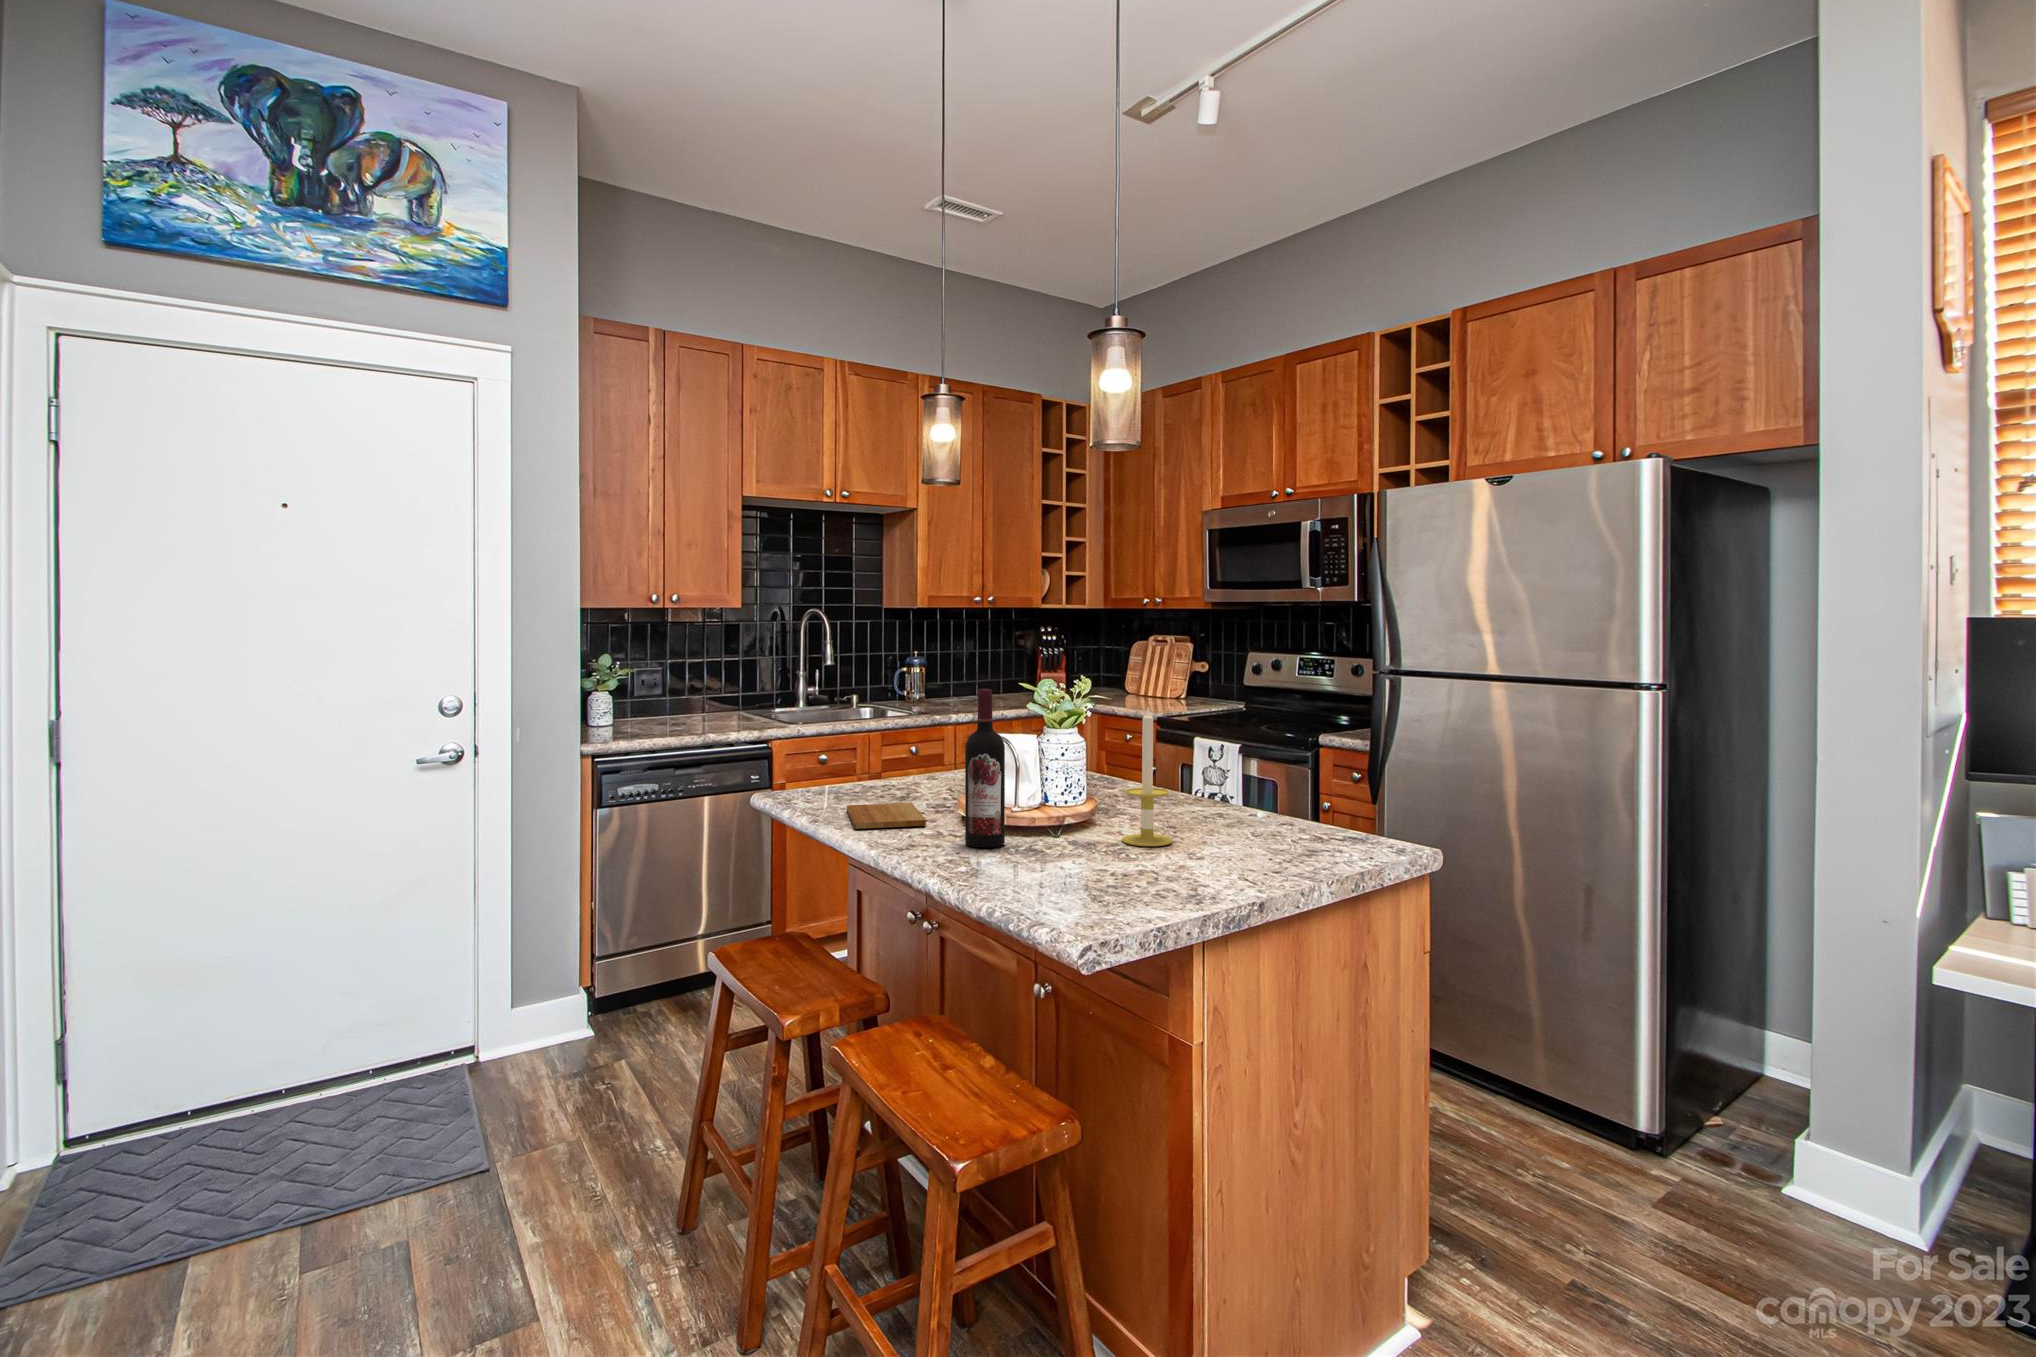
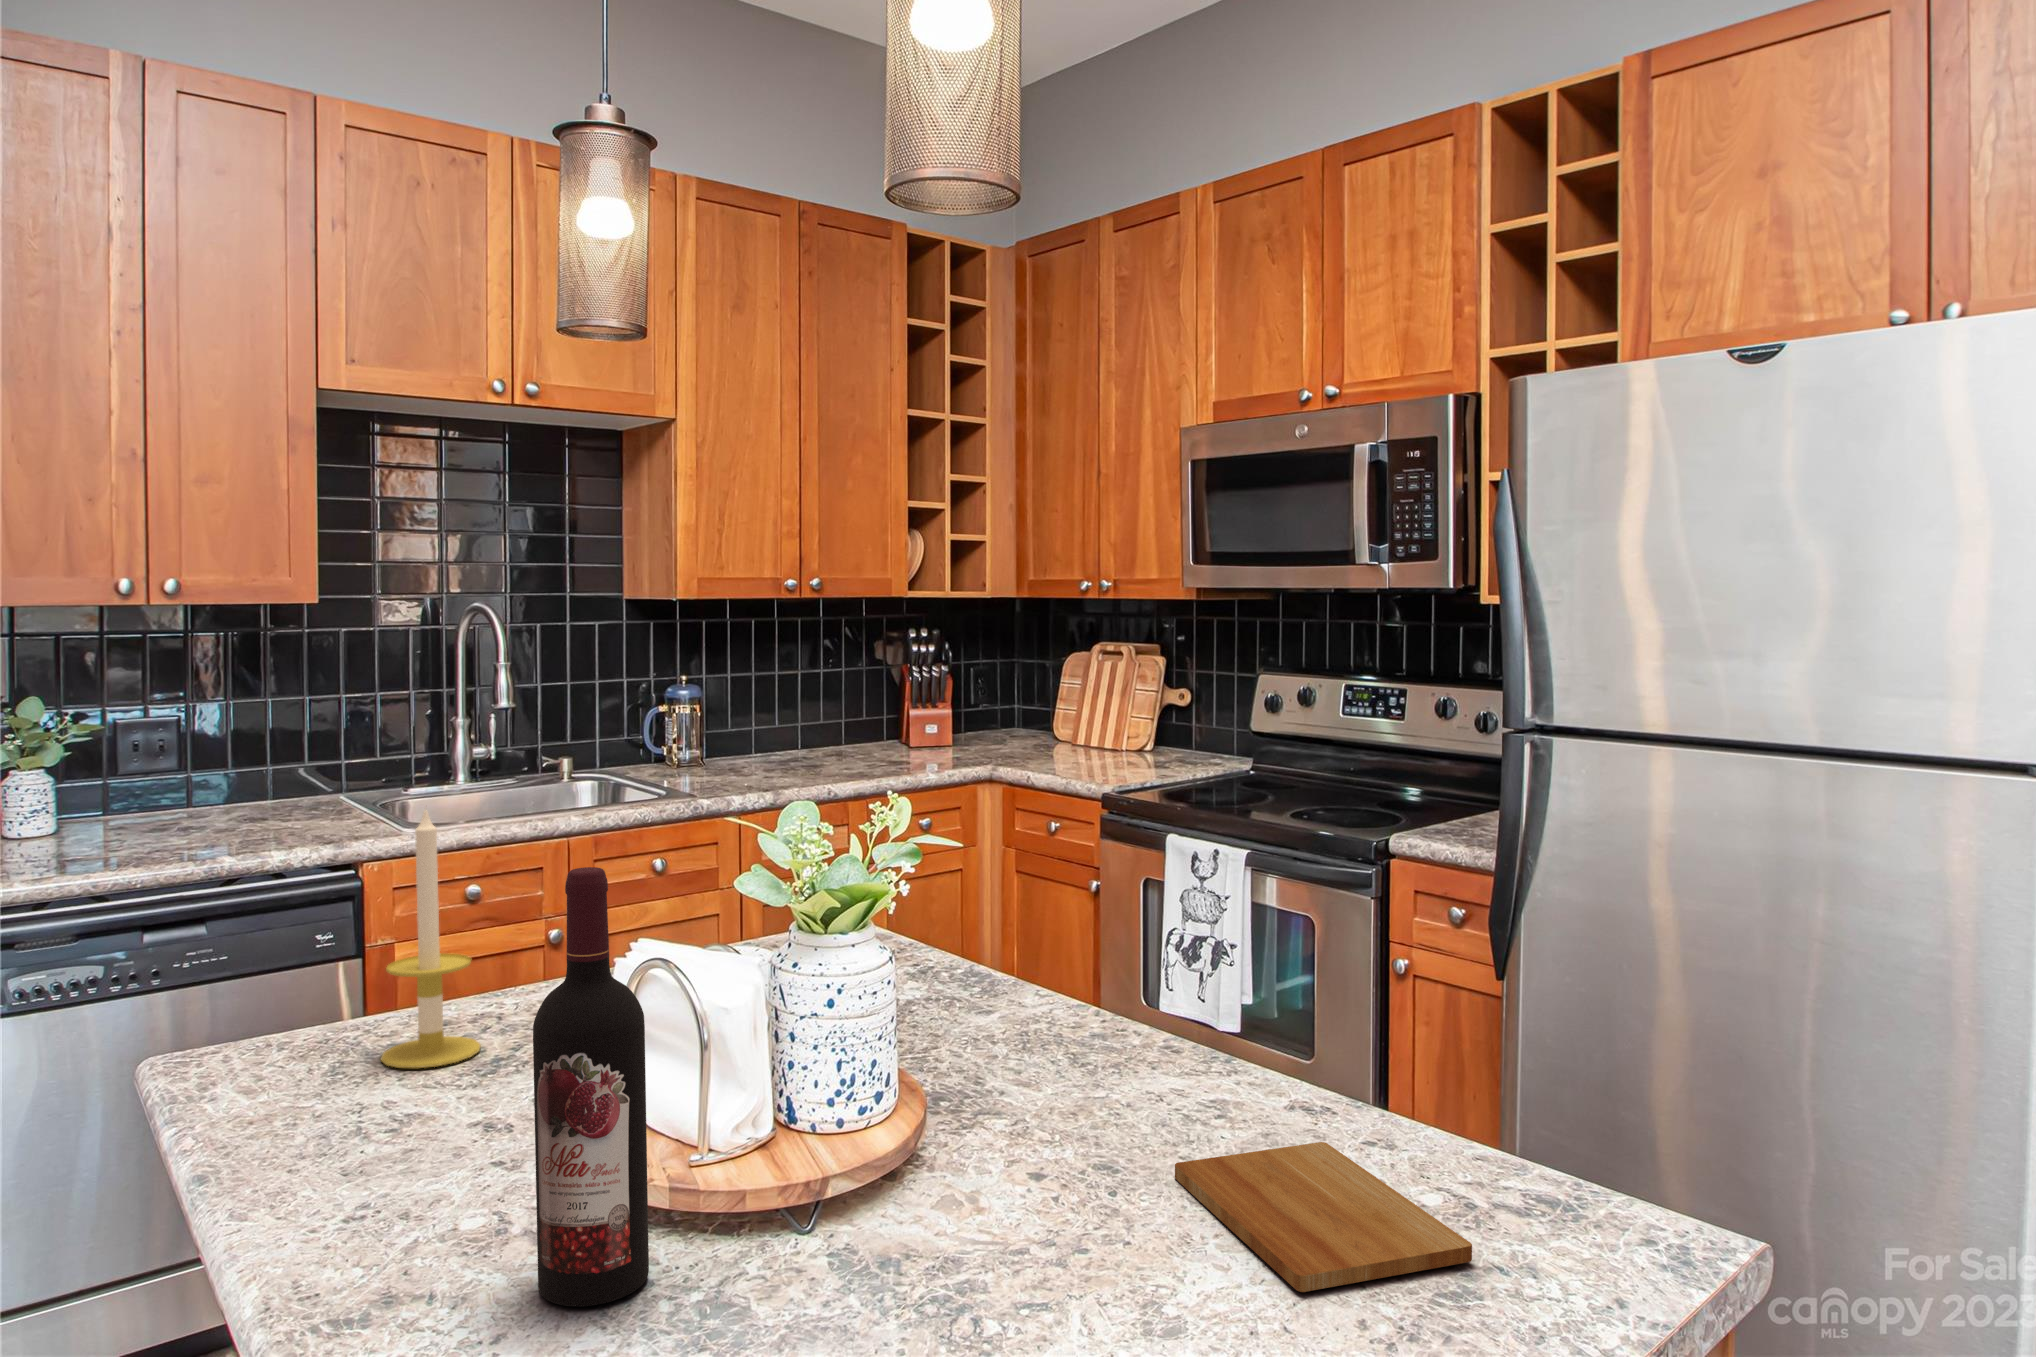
candle: present [1122,708,1172,846] -> present [381,810,481,1068]
cutting board: present [847,803,926,829] -> present [1175,1142,1472,1292]

